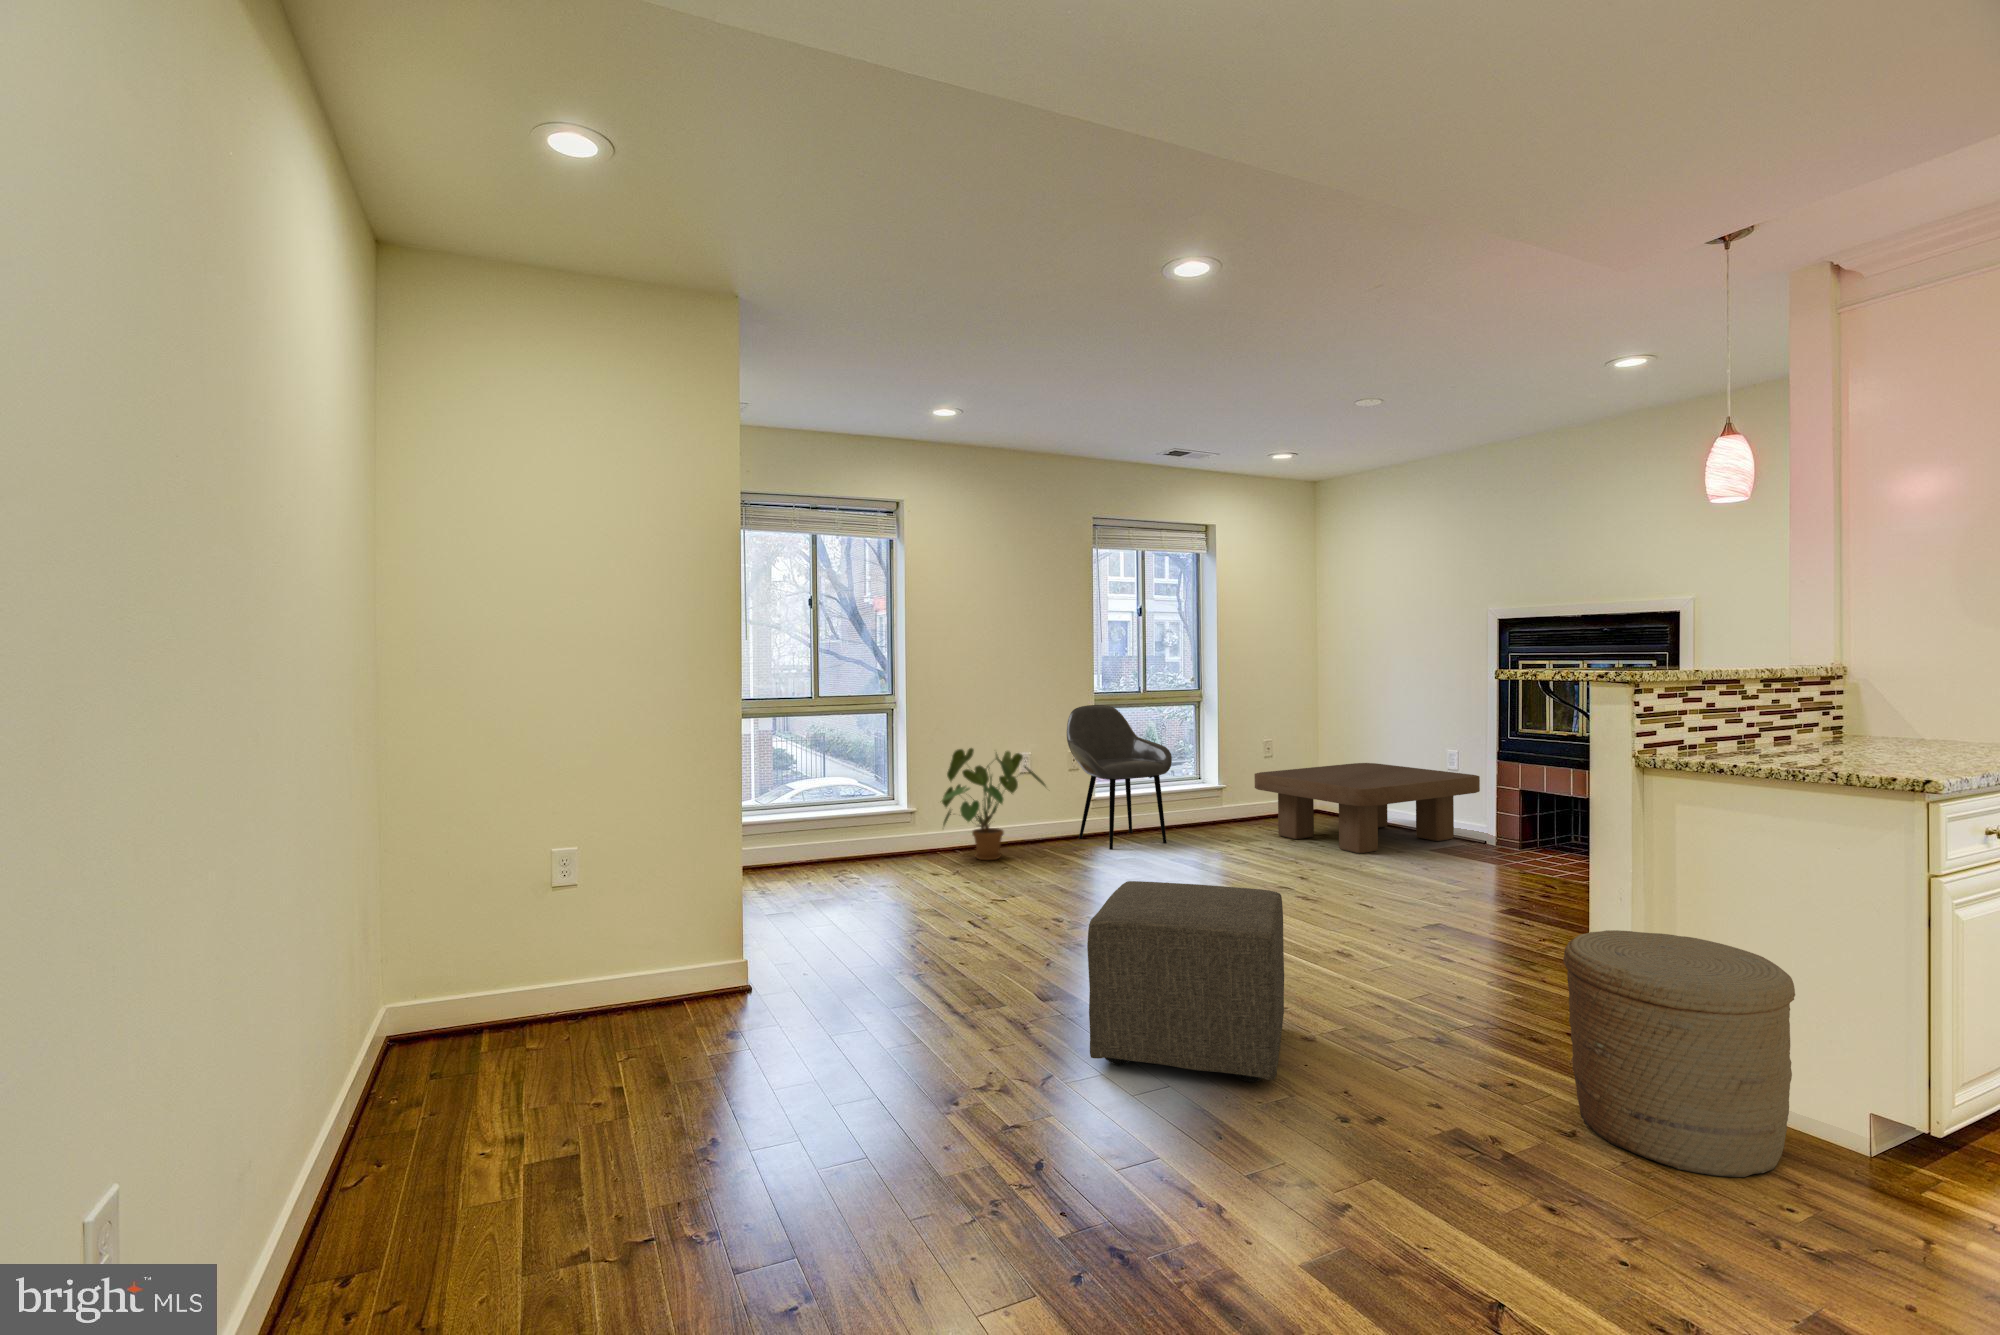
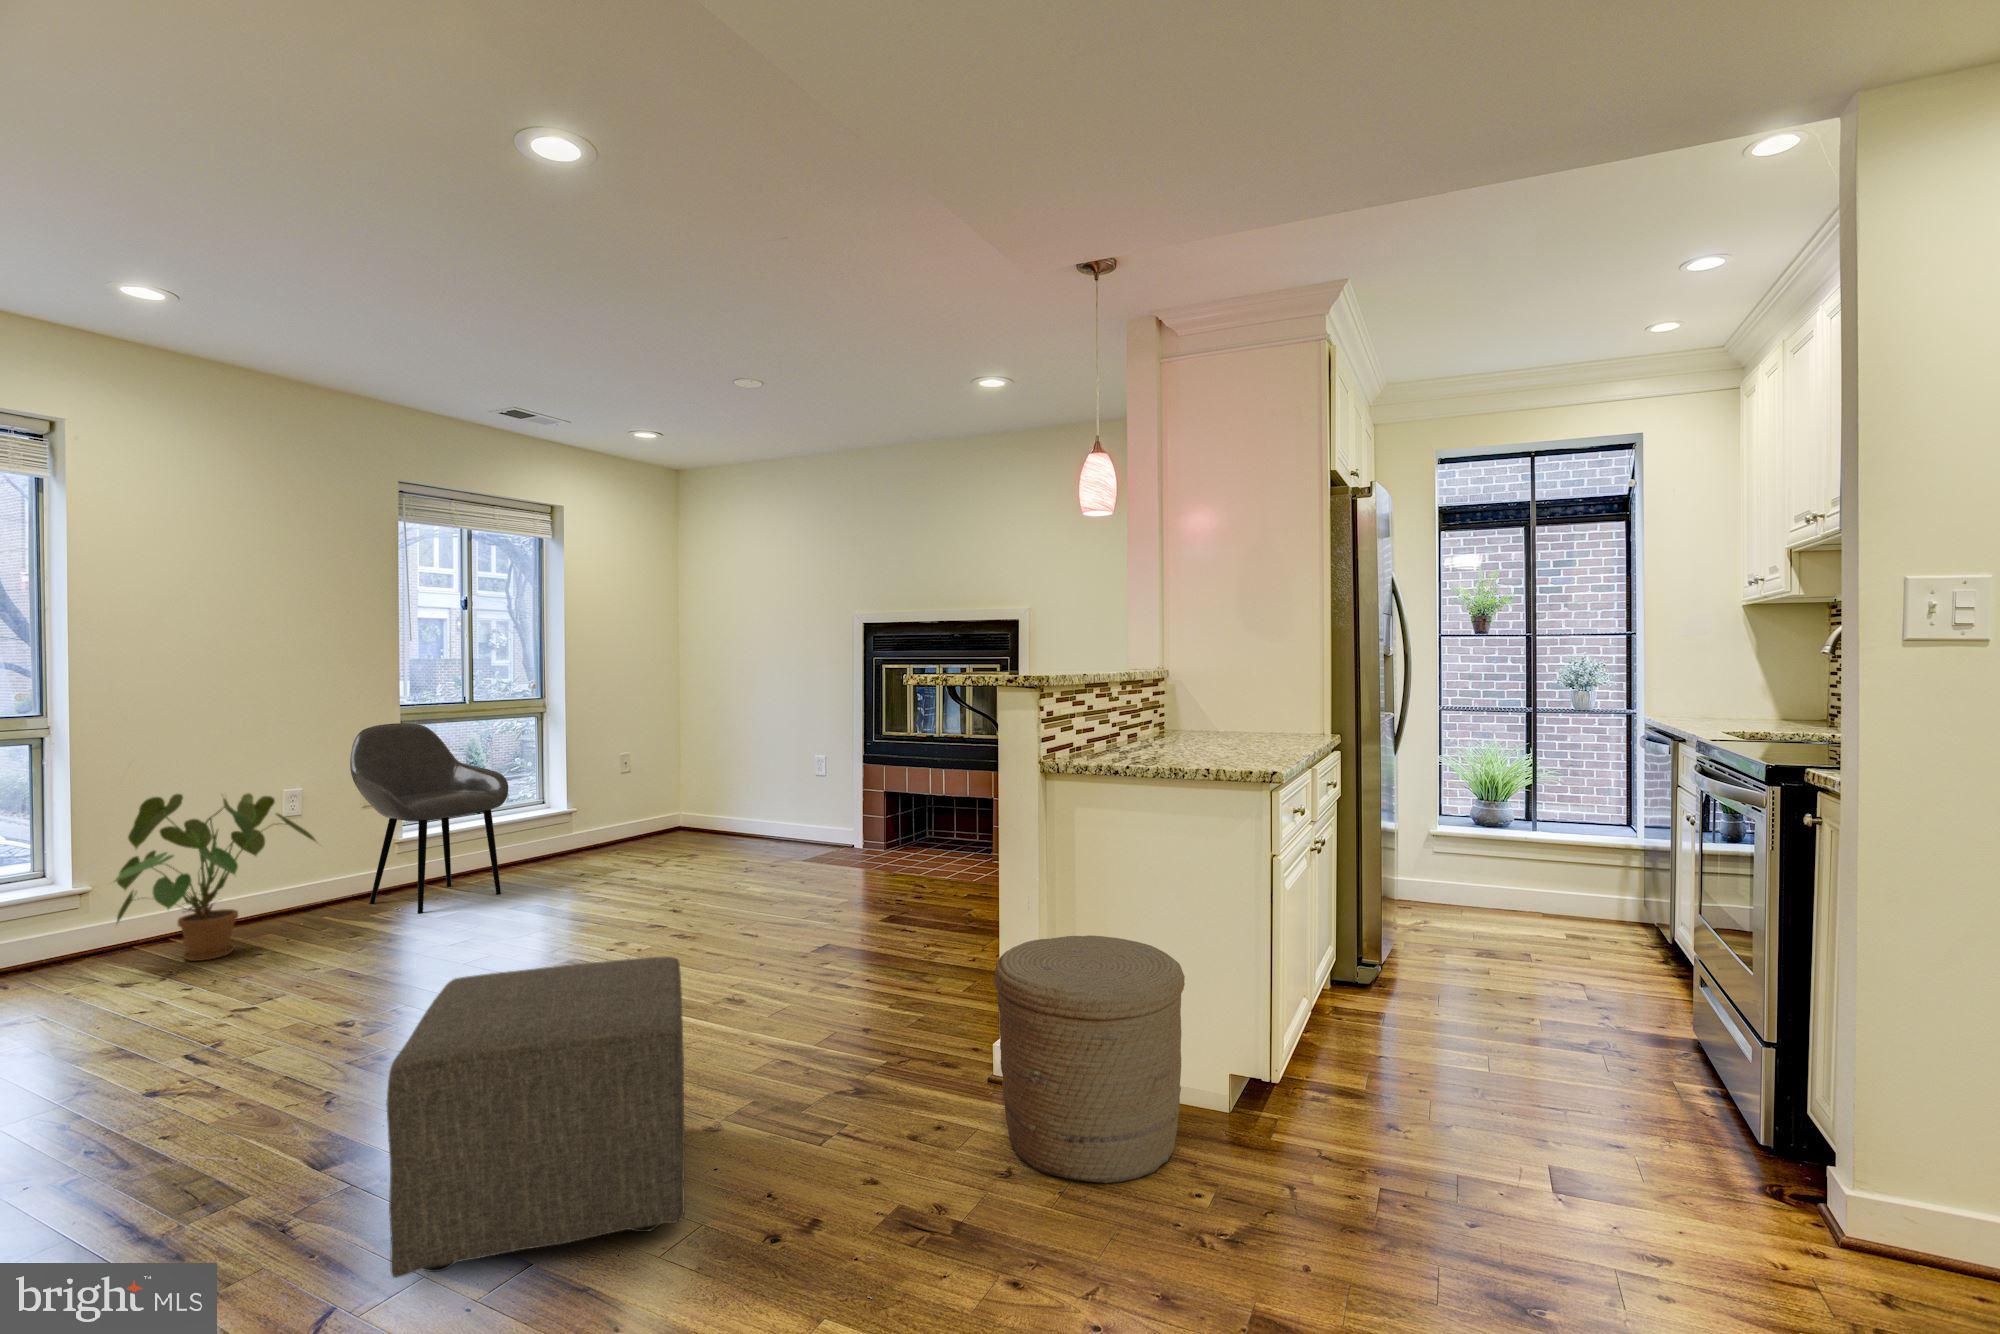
coffee table: present [1255,763,1480,854] -> none [614,776,848,876]

